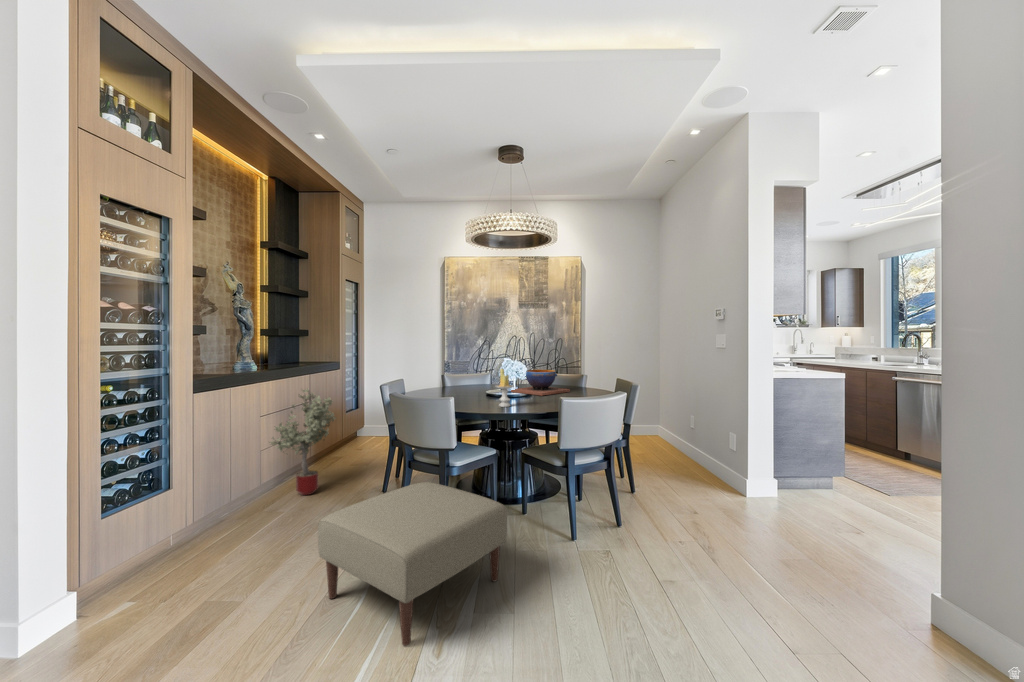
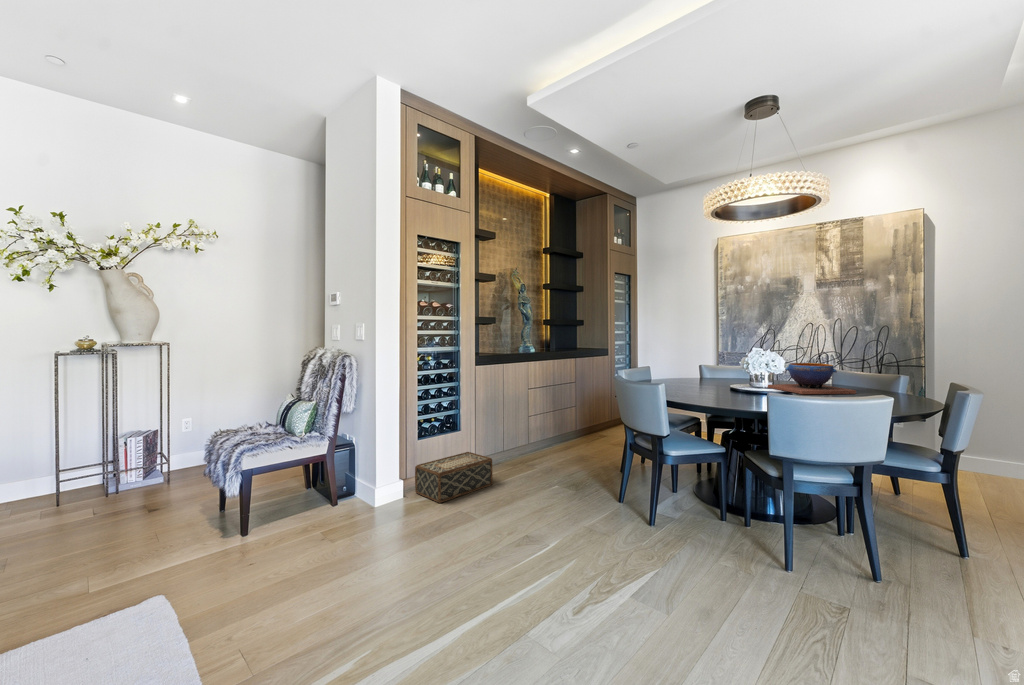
candle: present [496,369,514,407] -> none [721,357,745,400]
potted tree: present [271,389,335,495] -> none [533,369,589,460]
ottoman: present [318,482,507,646] -> none [524,462,690,591]
woven basket: none [96,515,231,603] -> present [415,452,492,503]

